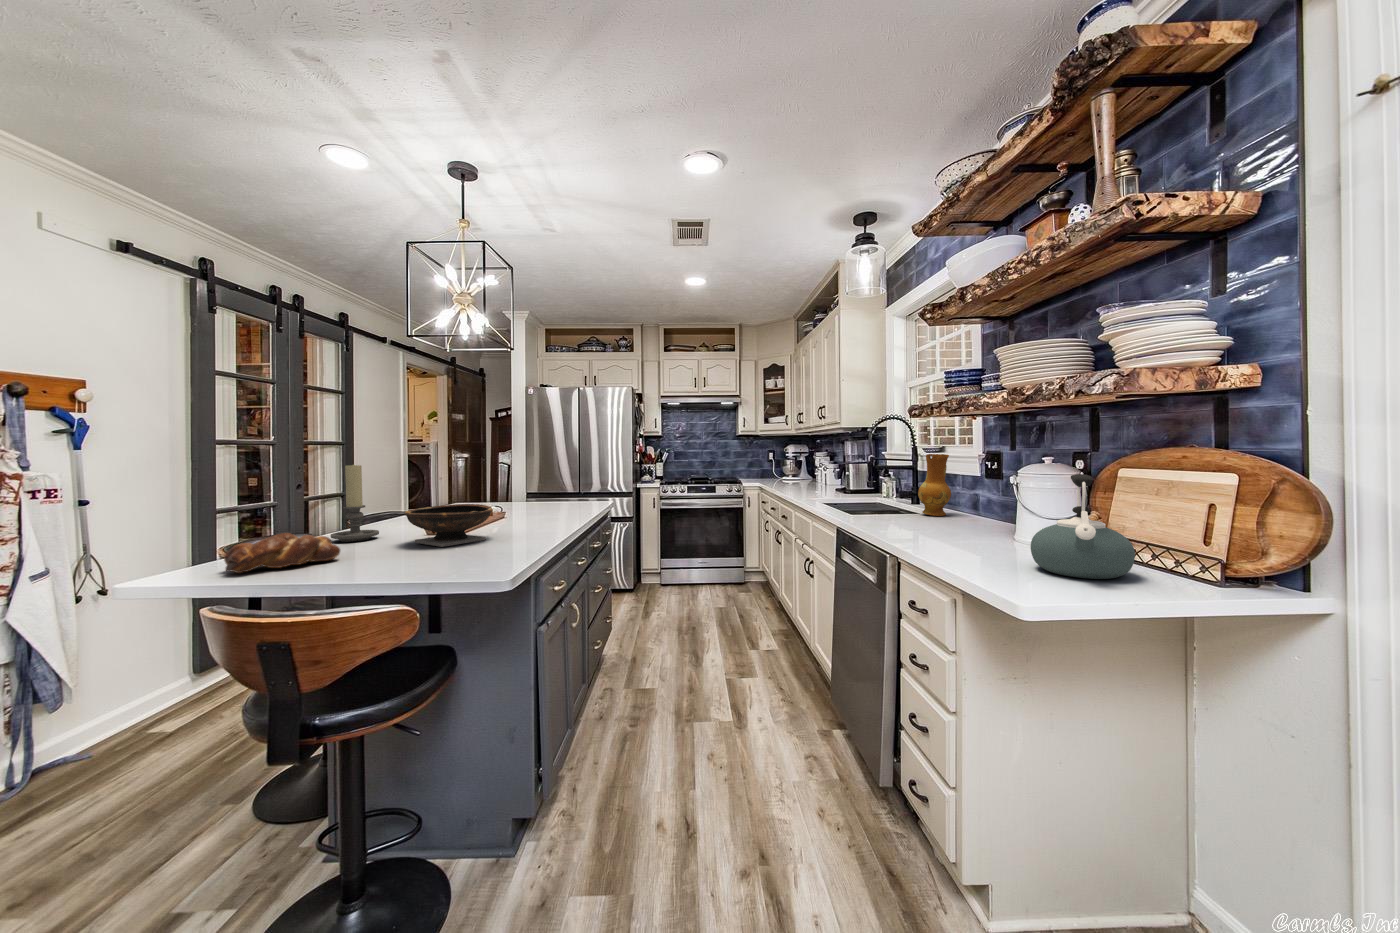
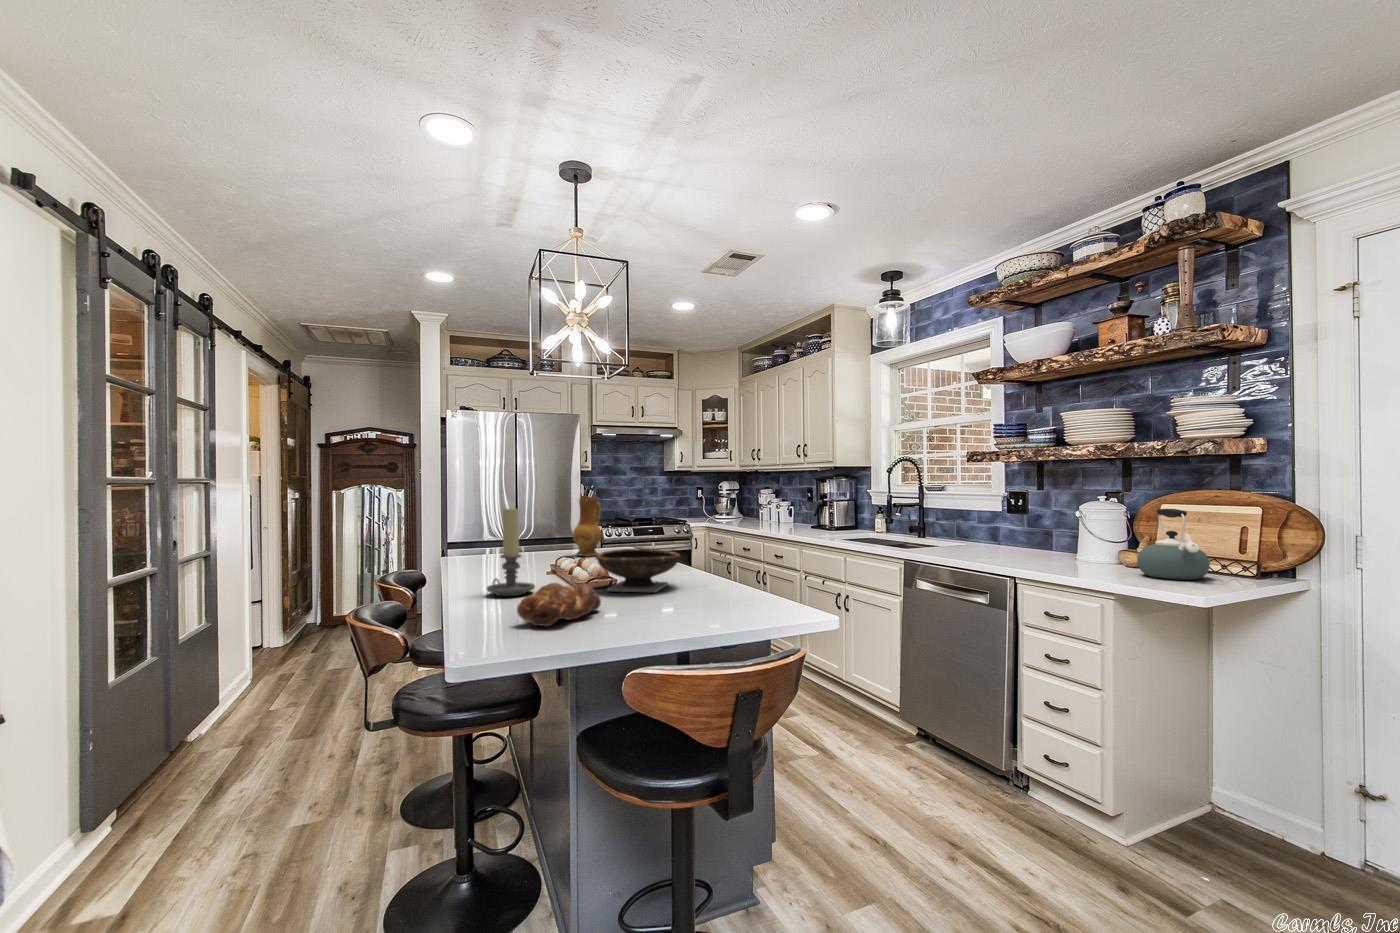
ceramic jug: present [918,454,951,516] -> present [573,497,602,556]

